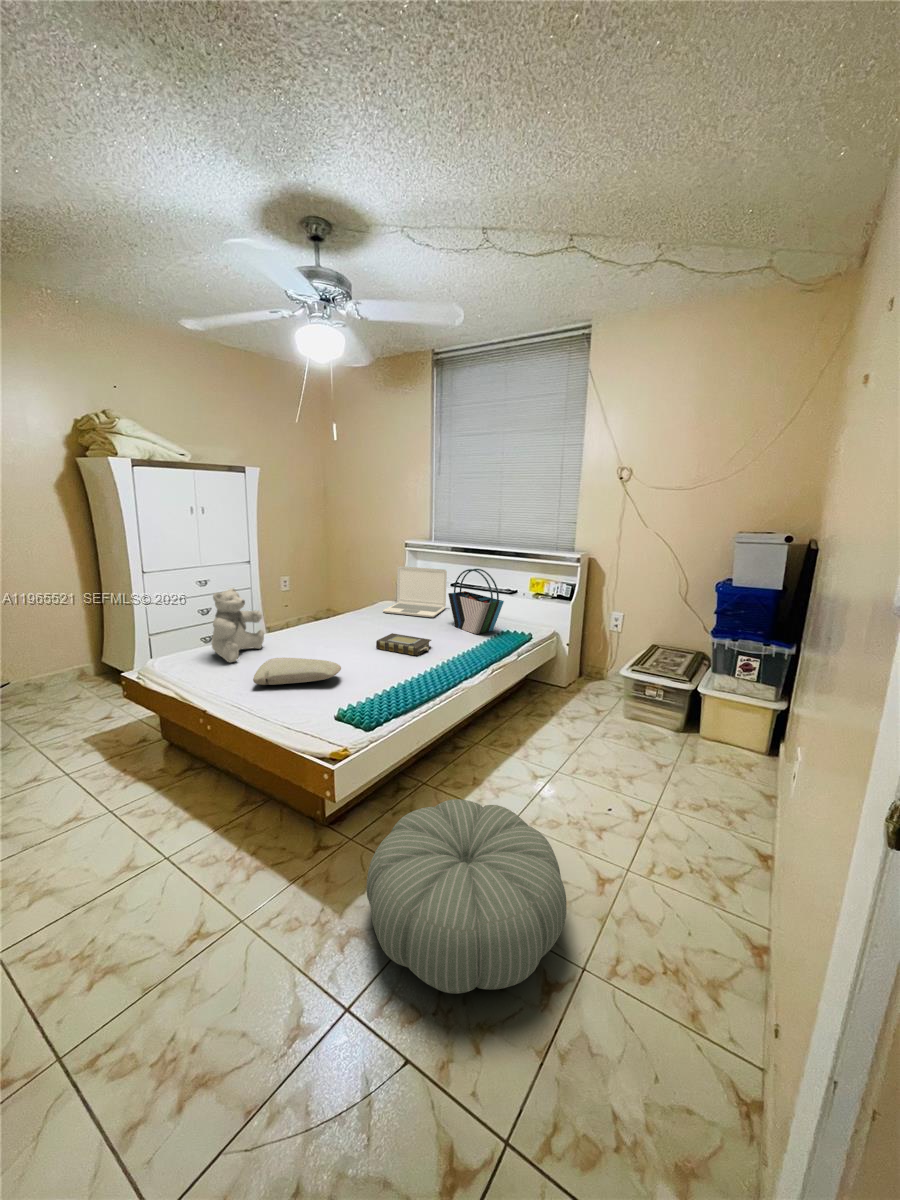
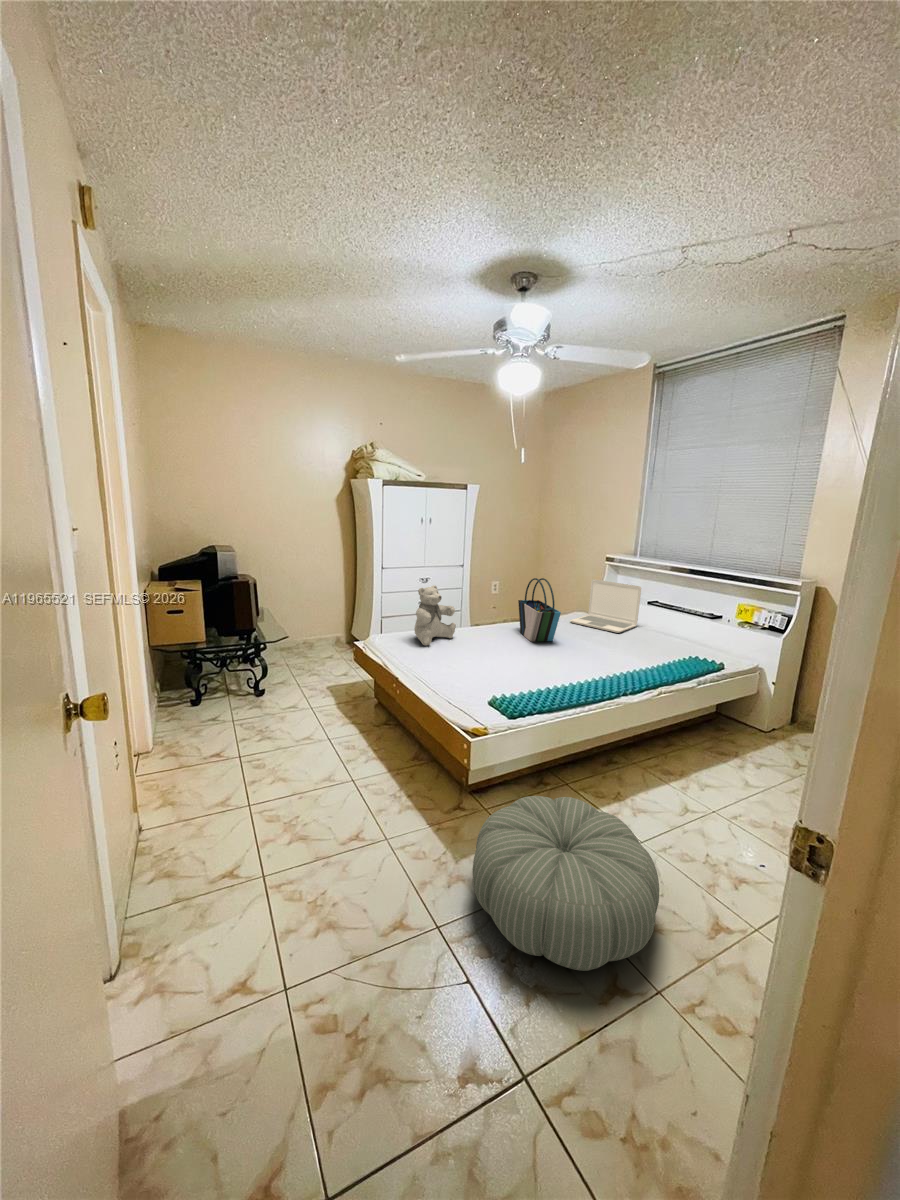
tote bag: present [448,569,504,634] -> present [518,578,561,642]
book: present [376,633,431,655] -> none [548,642,603,665]
pillow: present [253,658,341,685] -> none [434,647,506,670]

